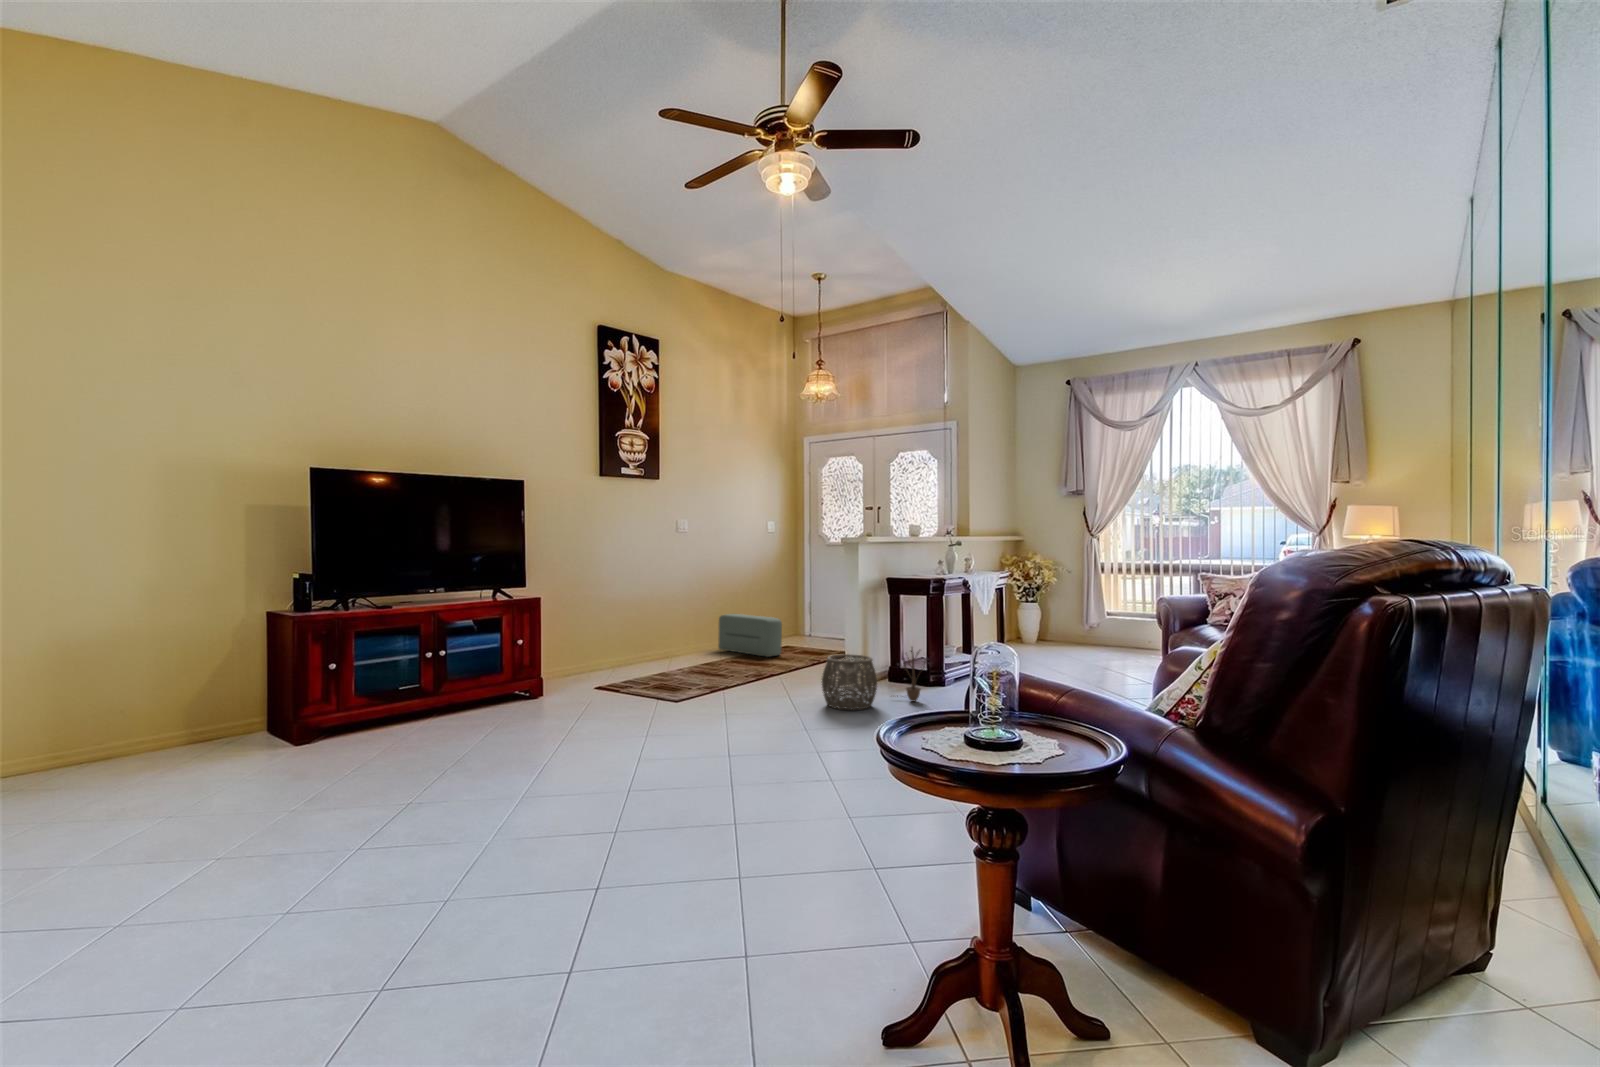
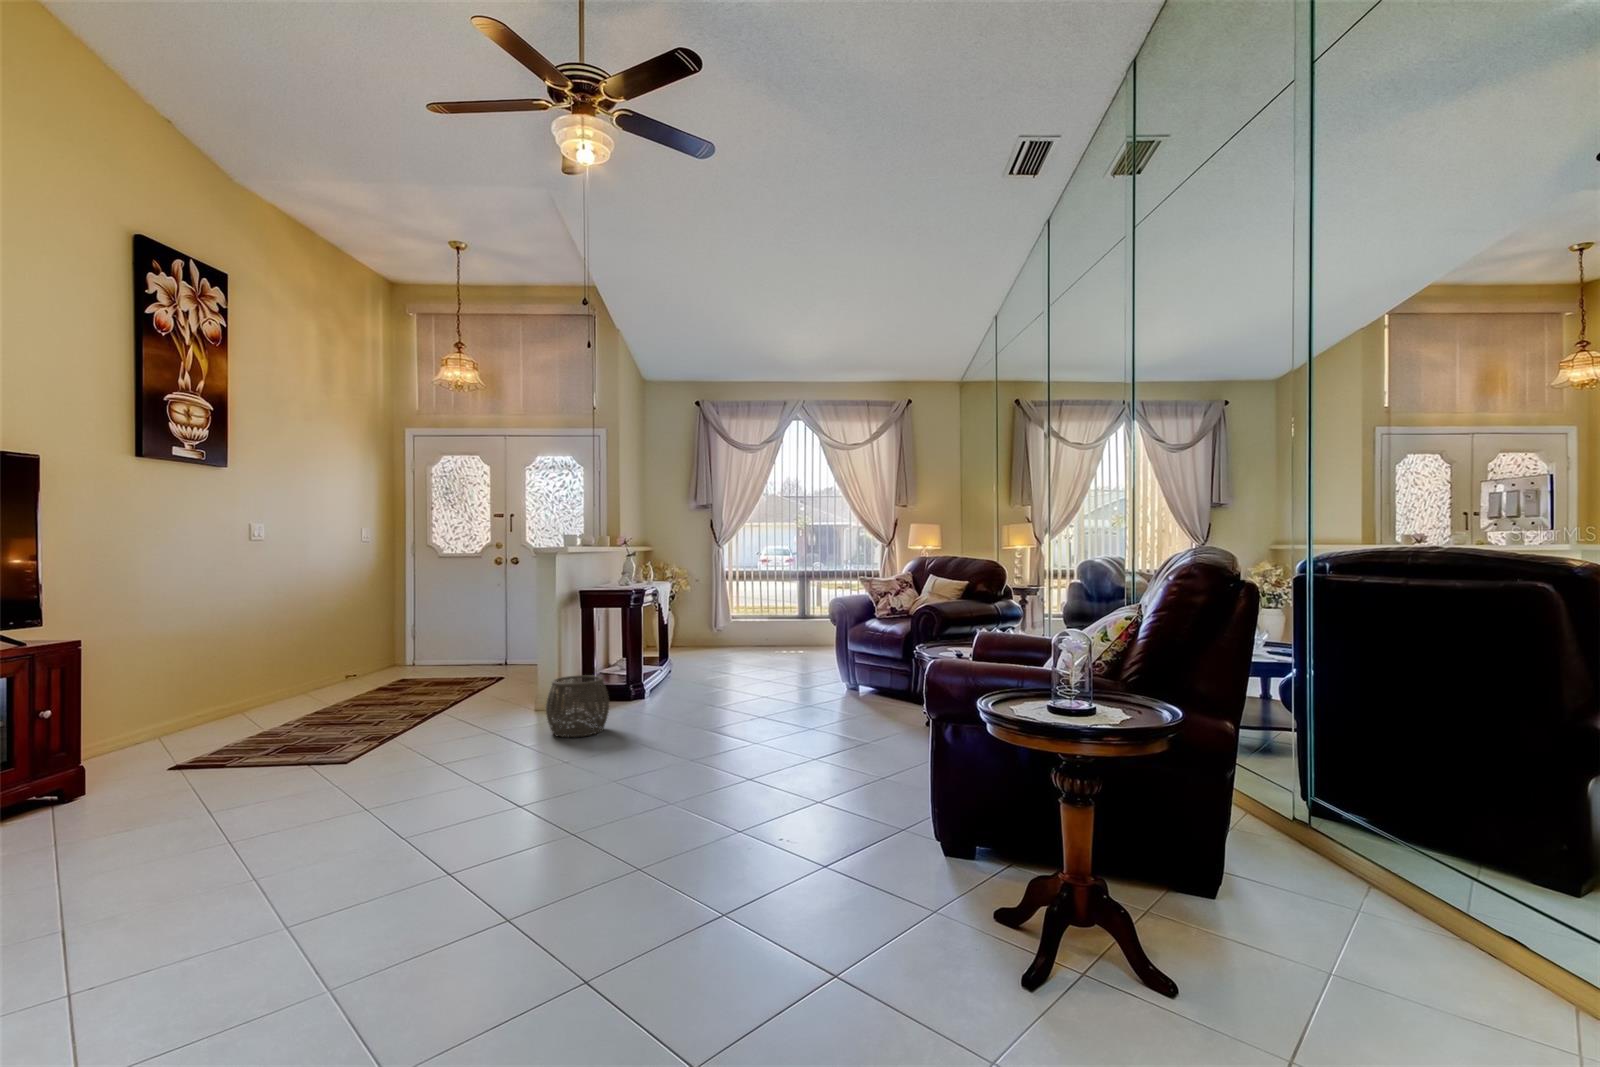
pouf: present [718,614,782,657] -> none [308,648,411,698]
decorative plant: present [897,648,931,702] -> none [609,660,652,716]

